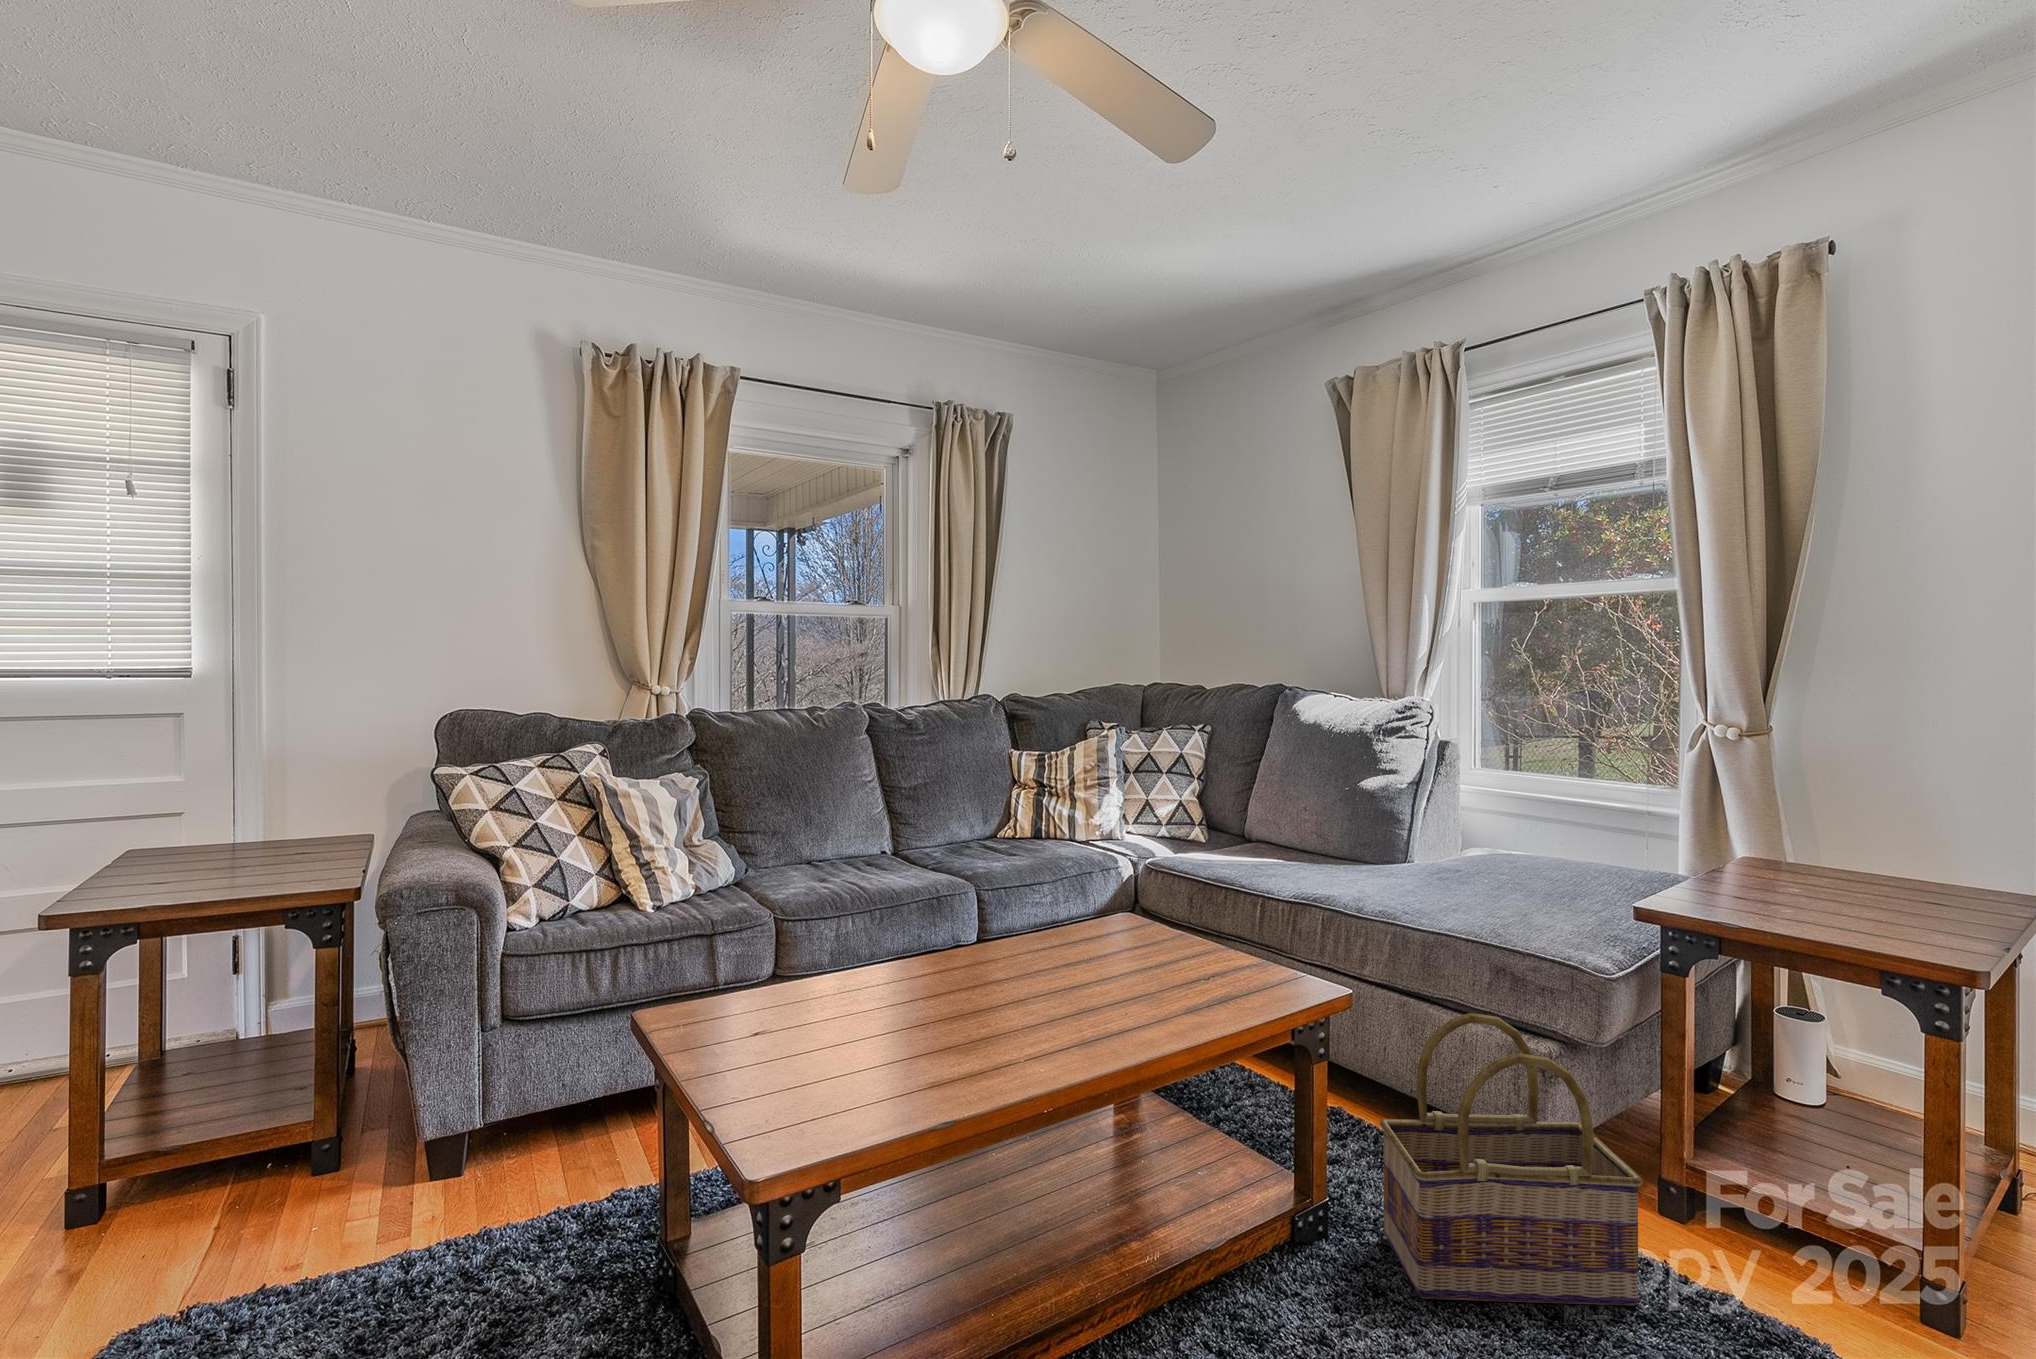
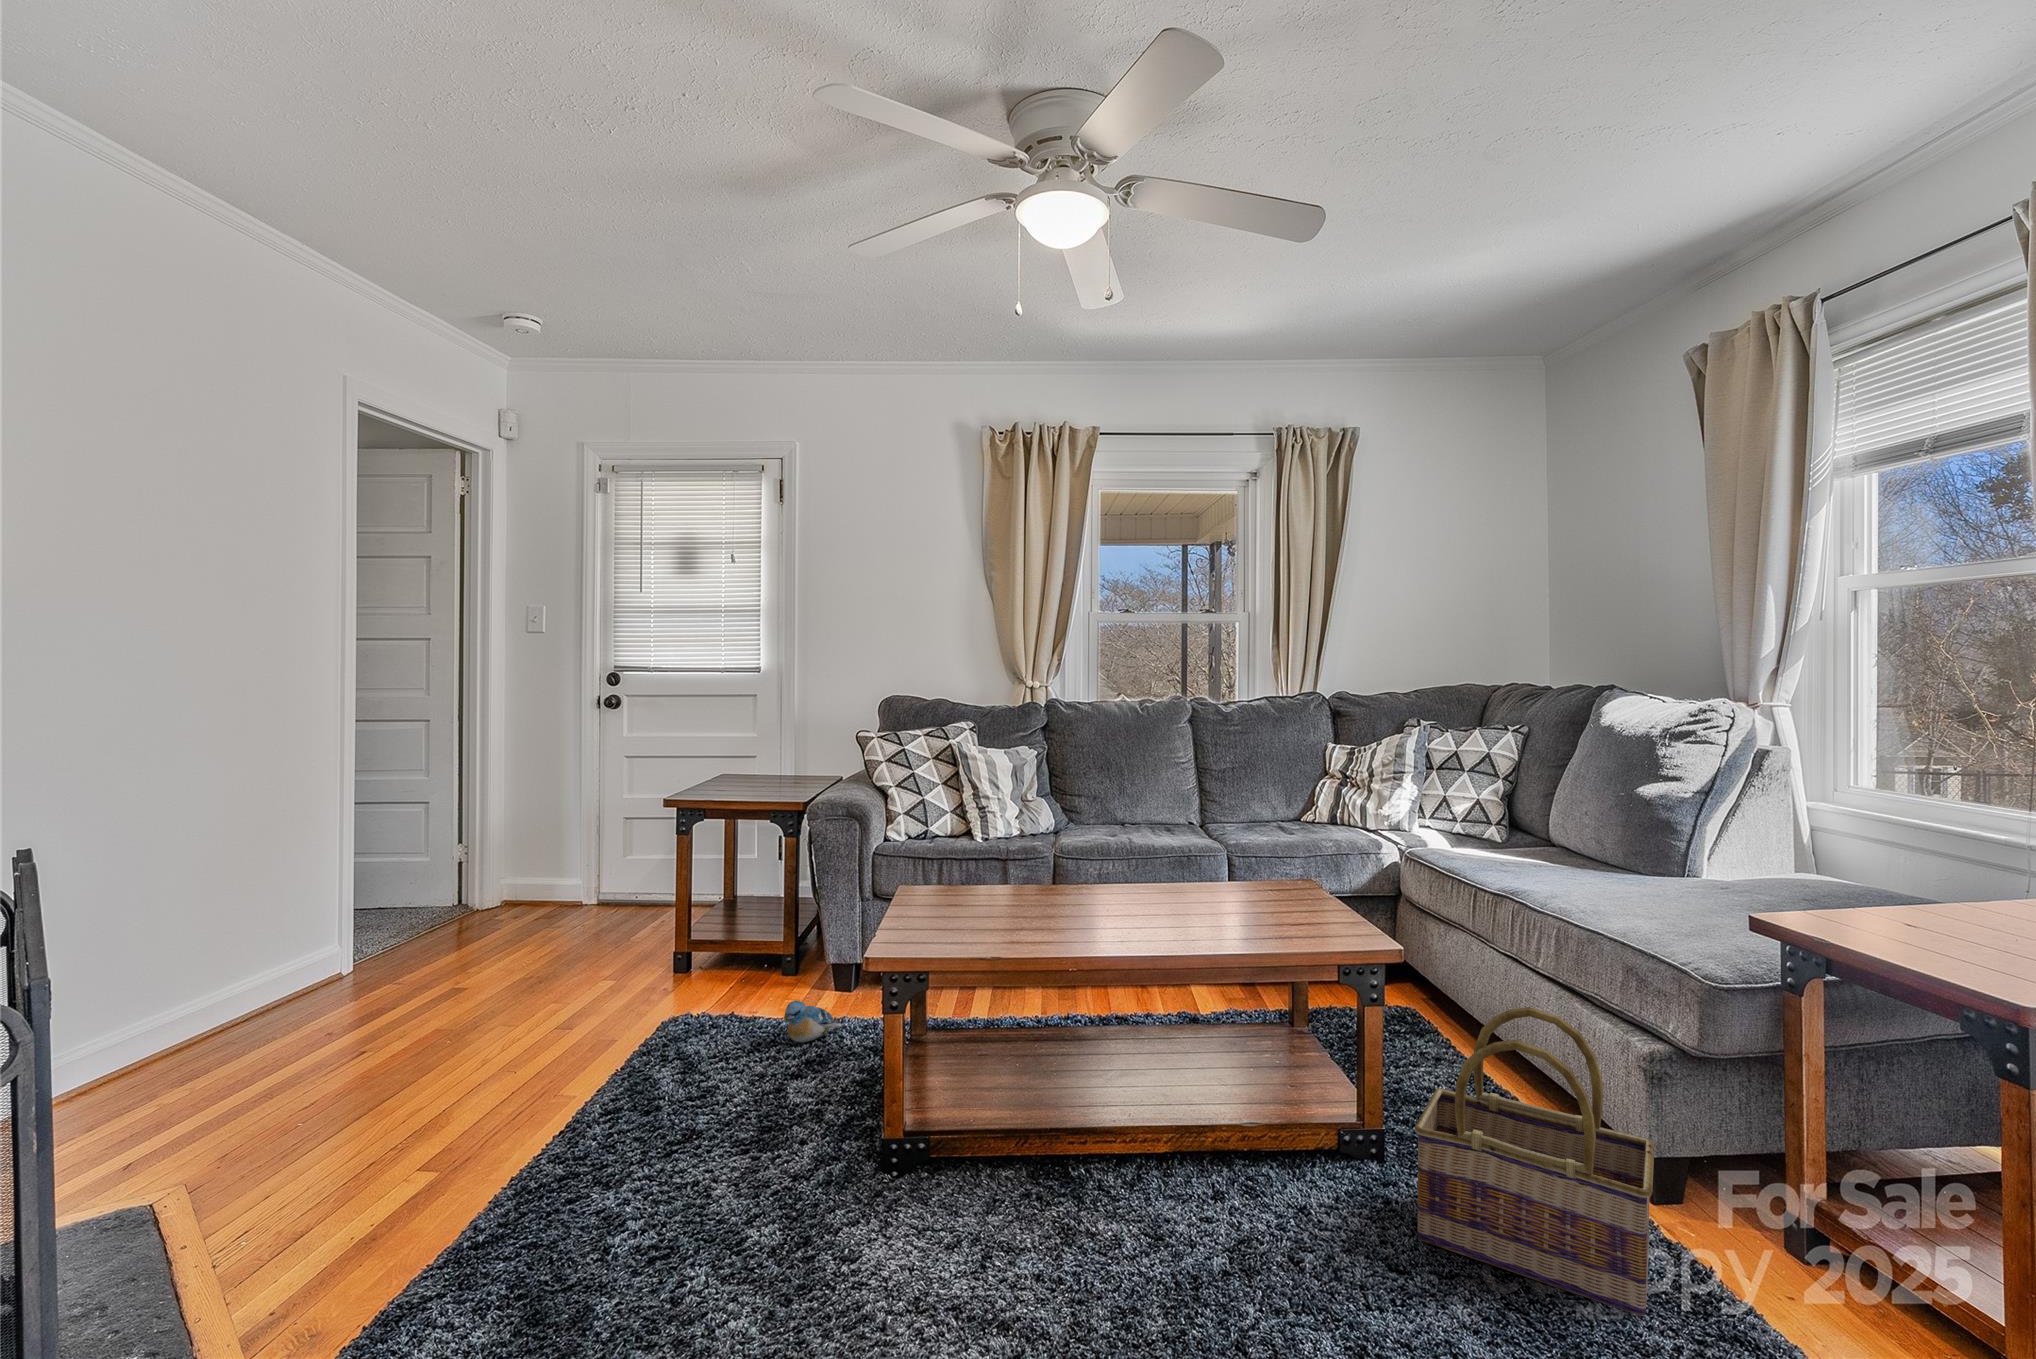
plush toy: none [414,1224,511,1295] -> present [784,1001,841,1042]

